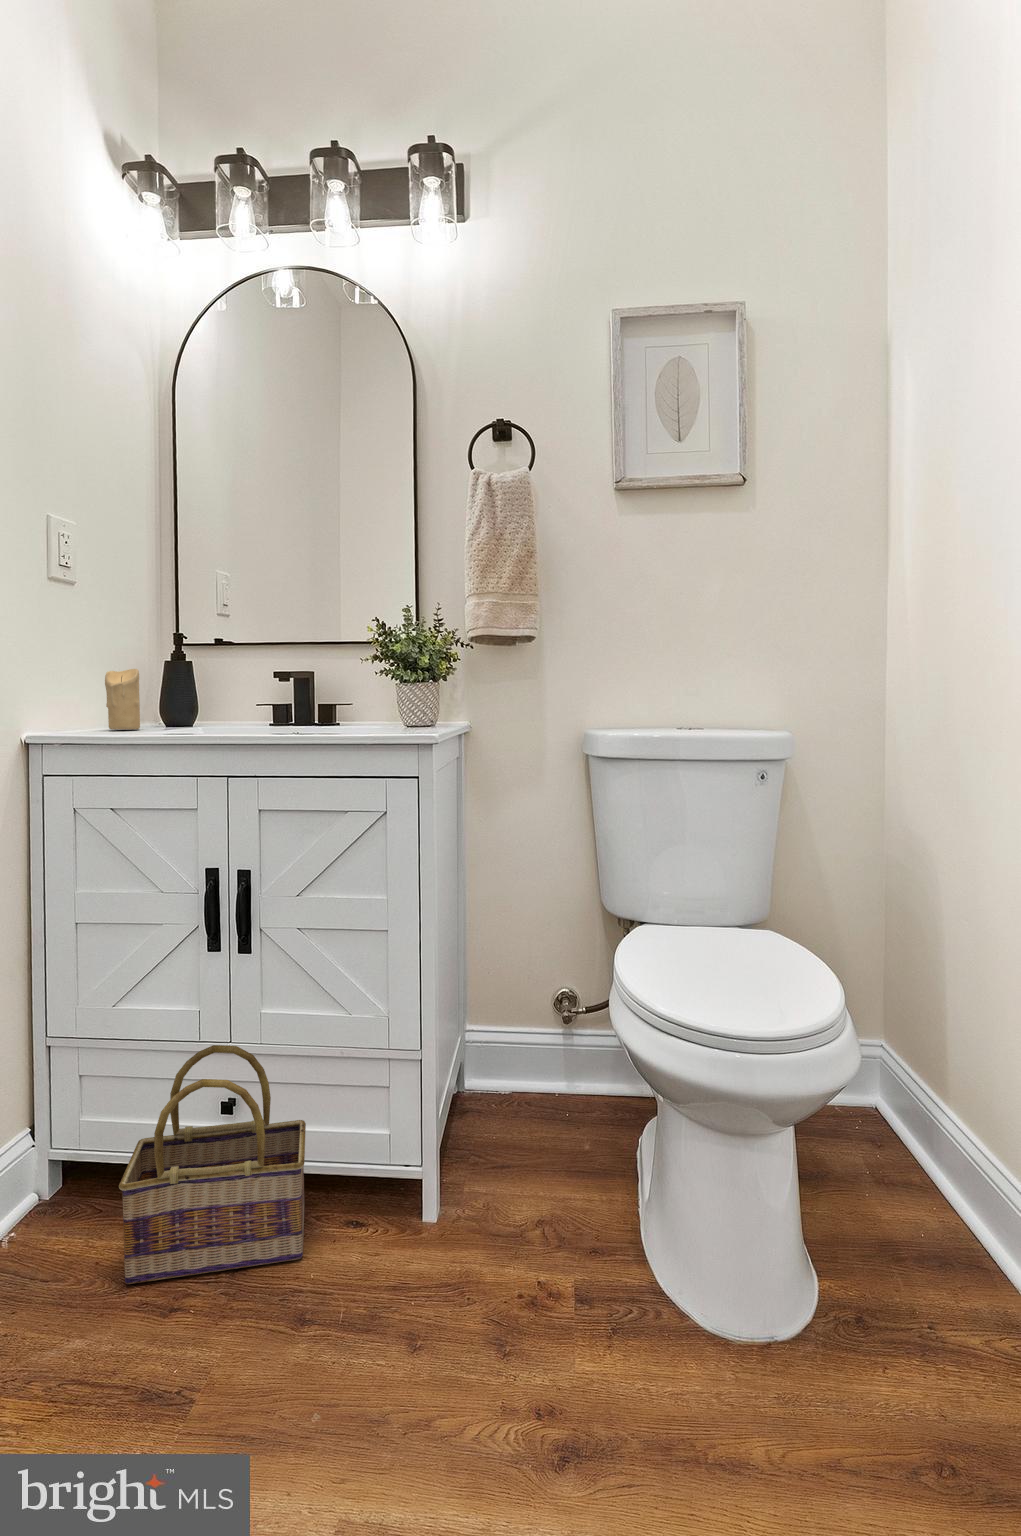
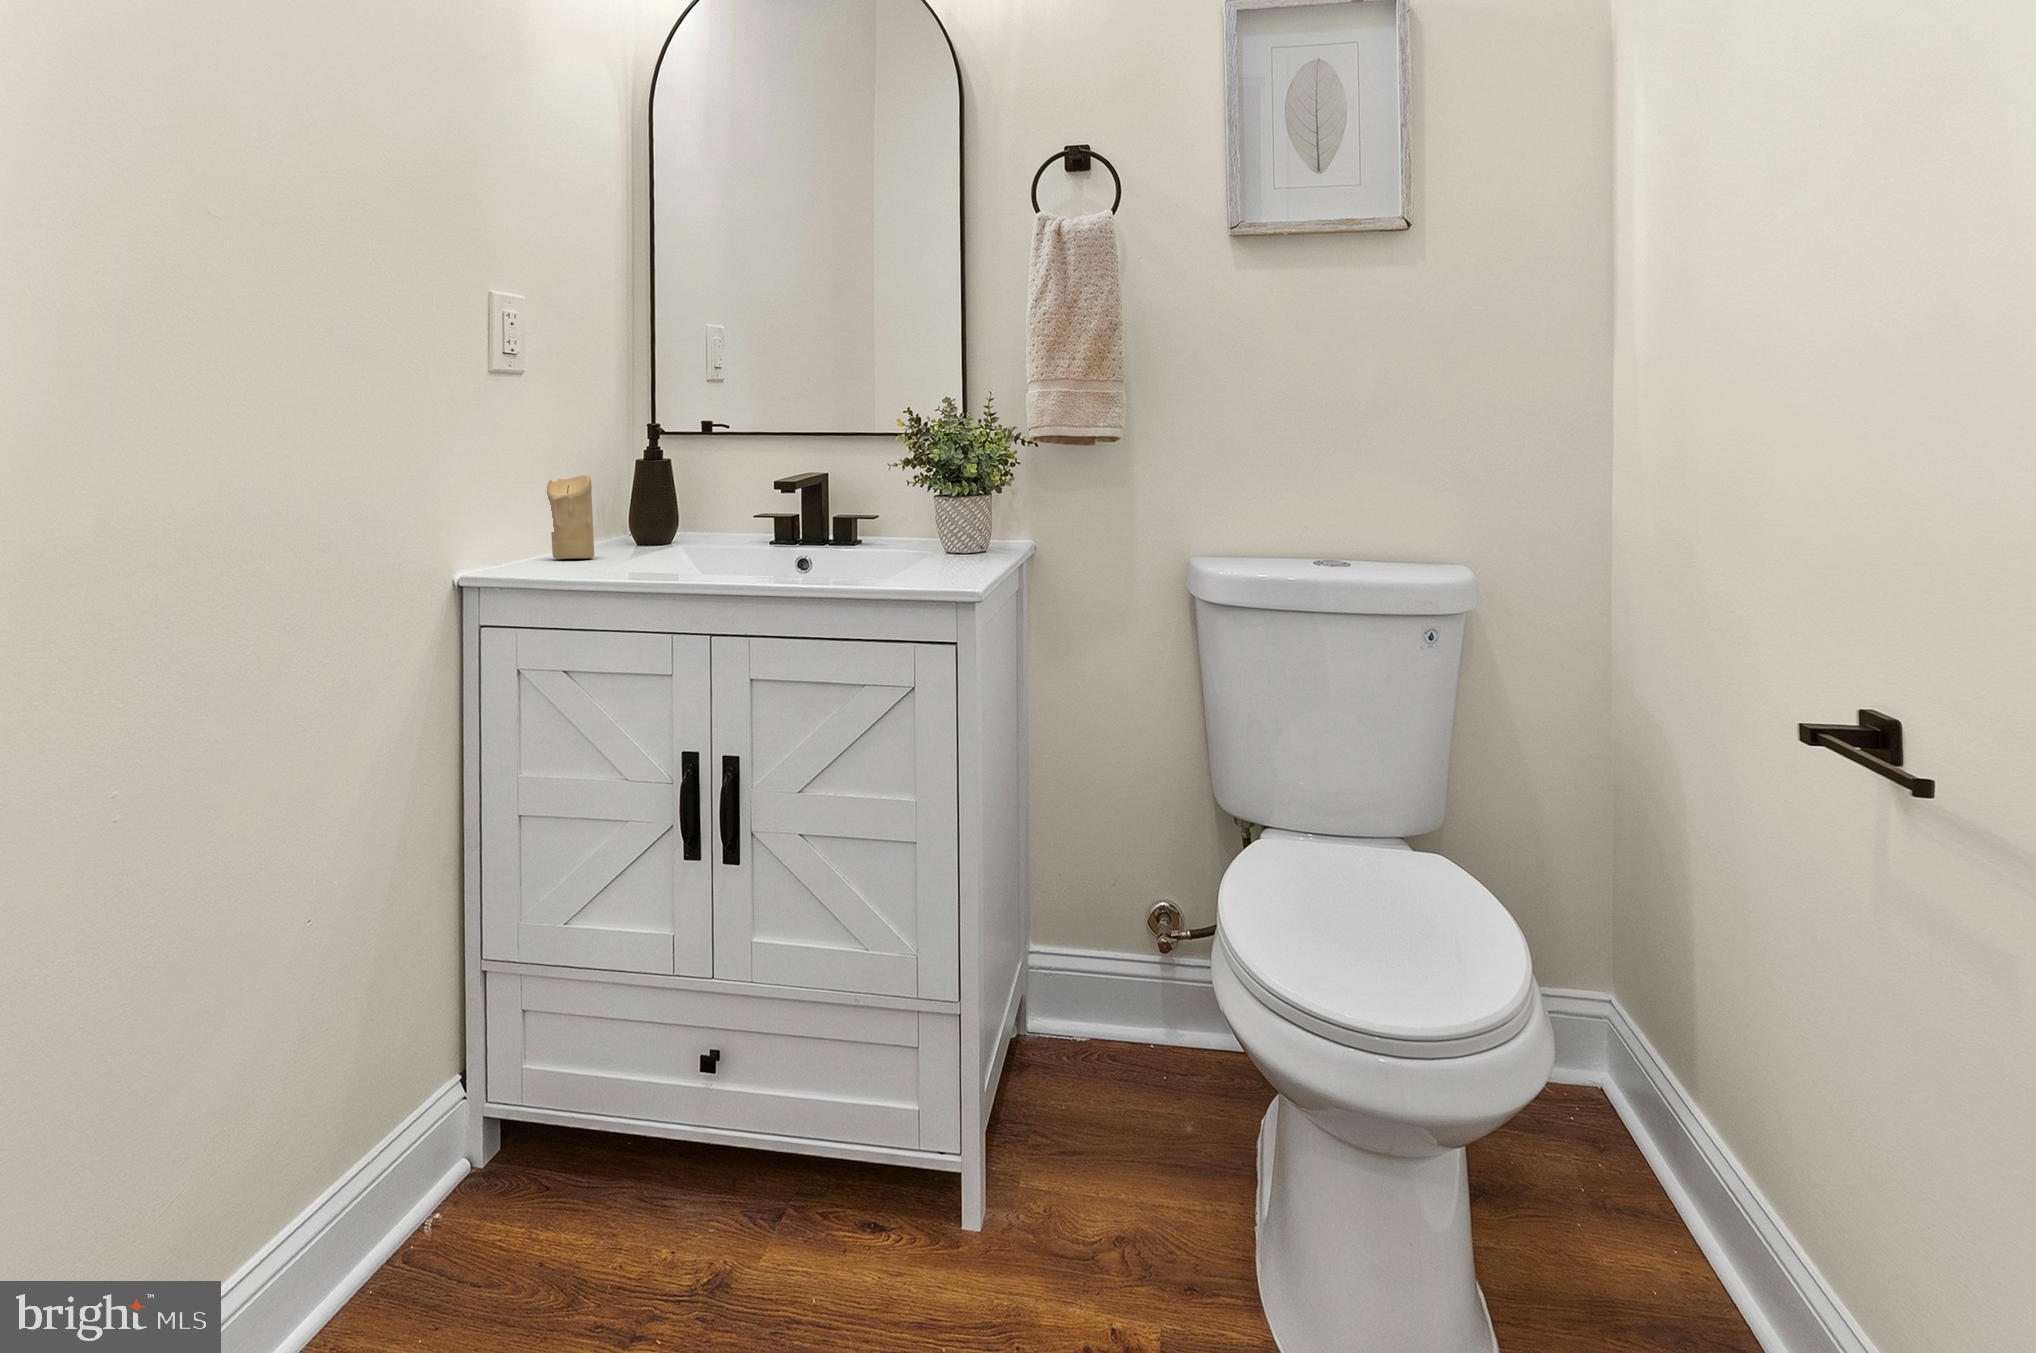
basket: present [119,1045,306,1284] -> none [561,988,809,1295]

